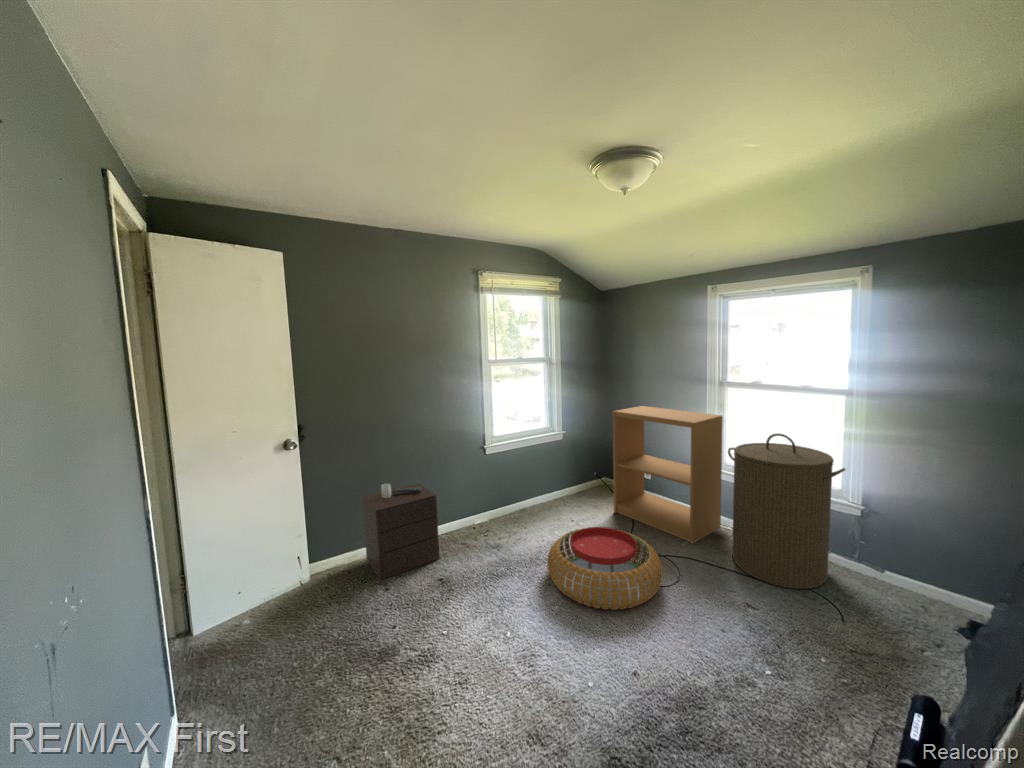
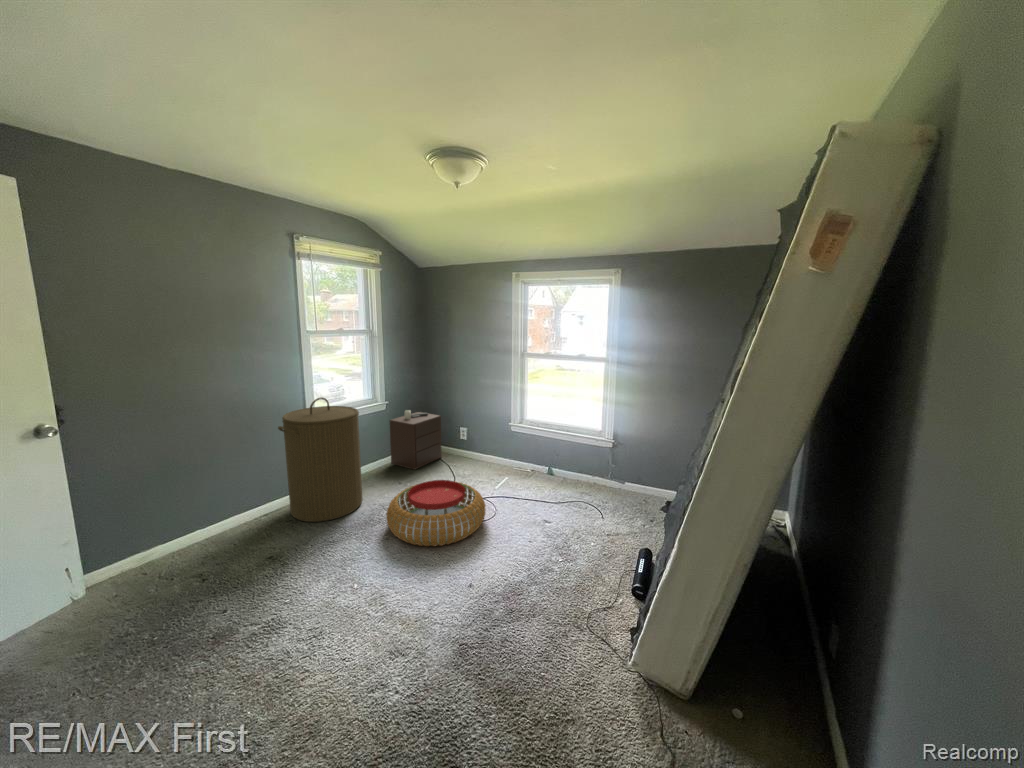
bookshelf: present [613,406,723,544] -> none [438,375,525,485]
laundry hamper: present [728,433,845,589] -> present [278,397,362,522]
nightstand: present [362,483,440,580] -> present [390,410,442,470]

